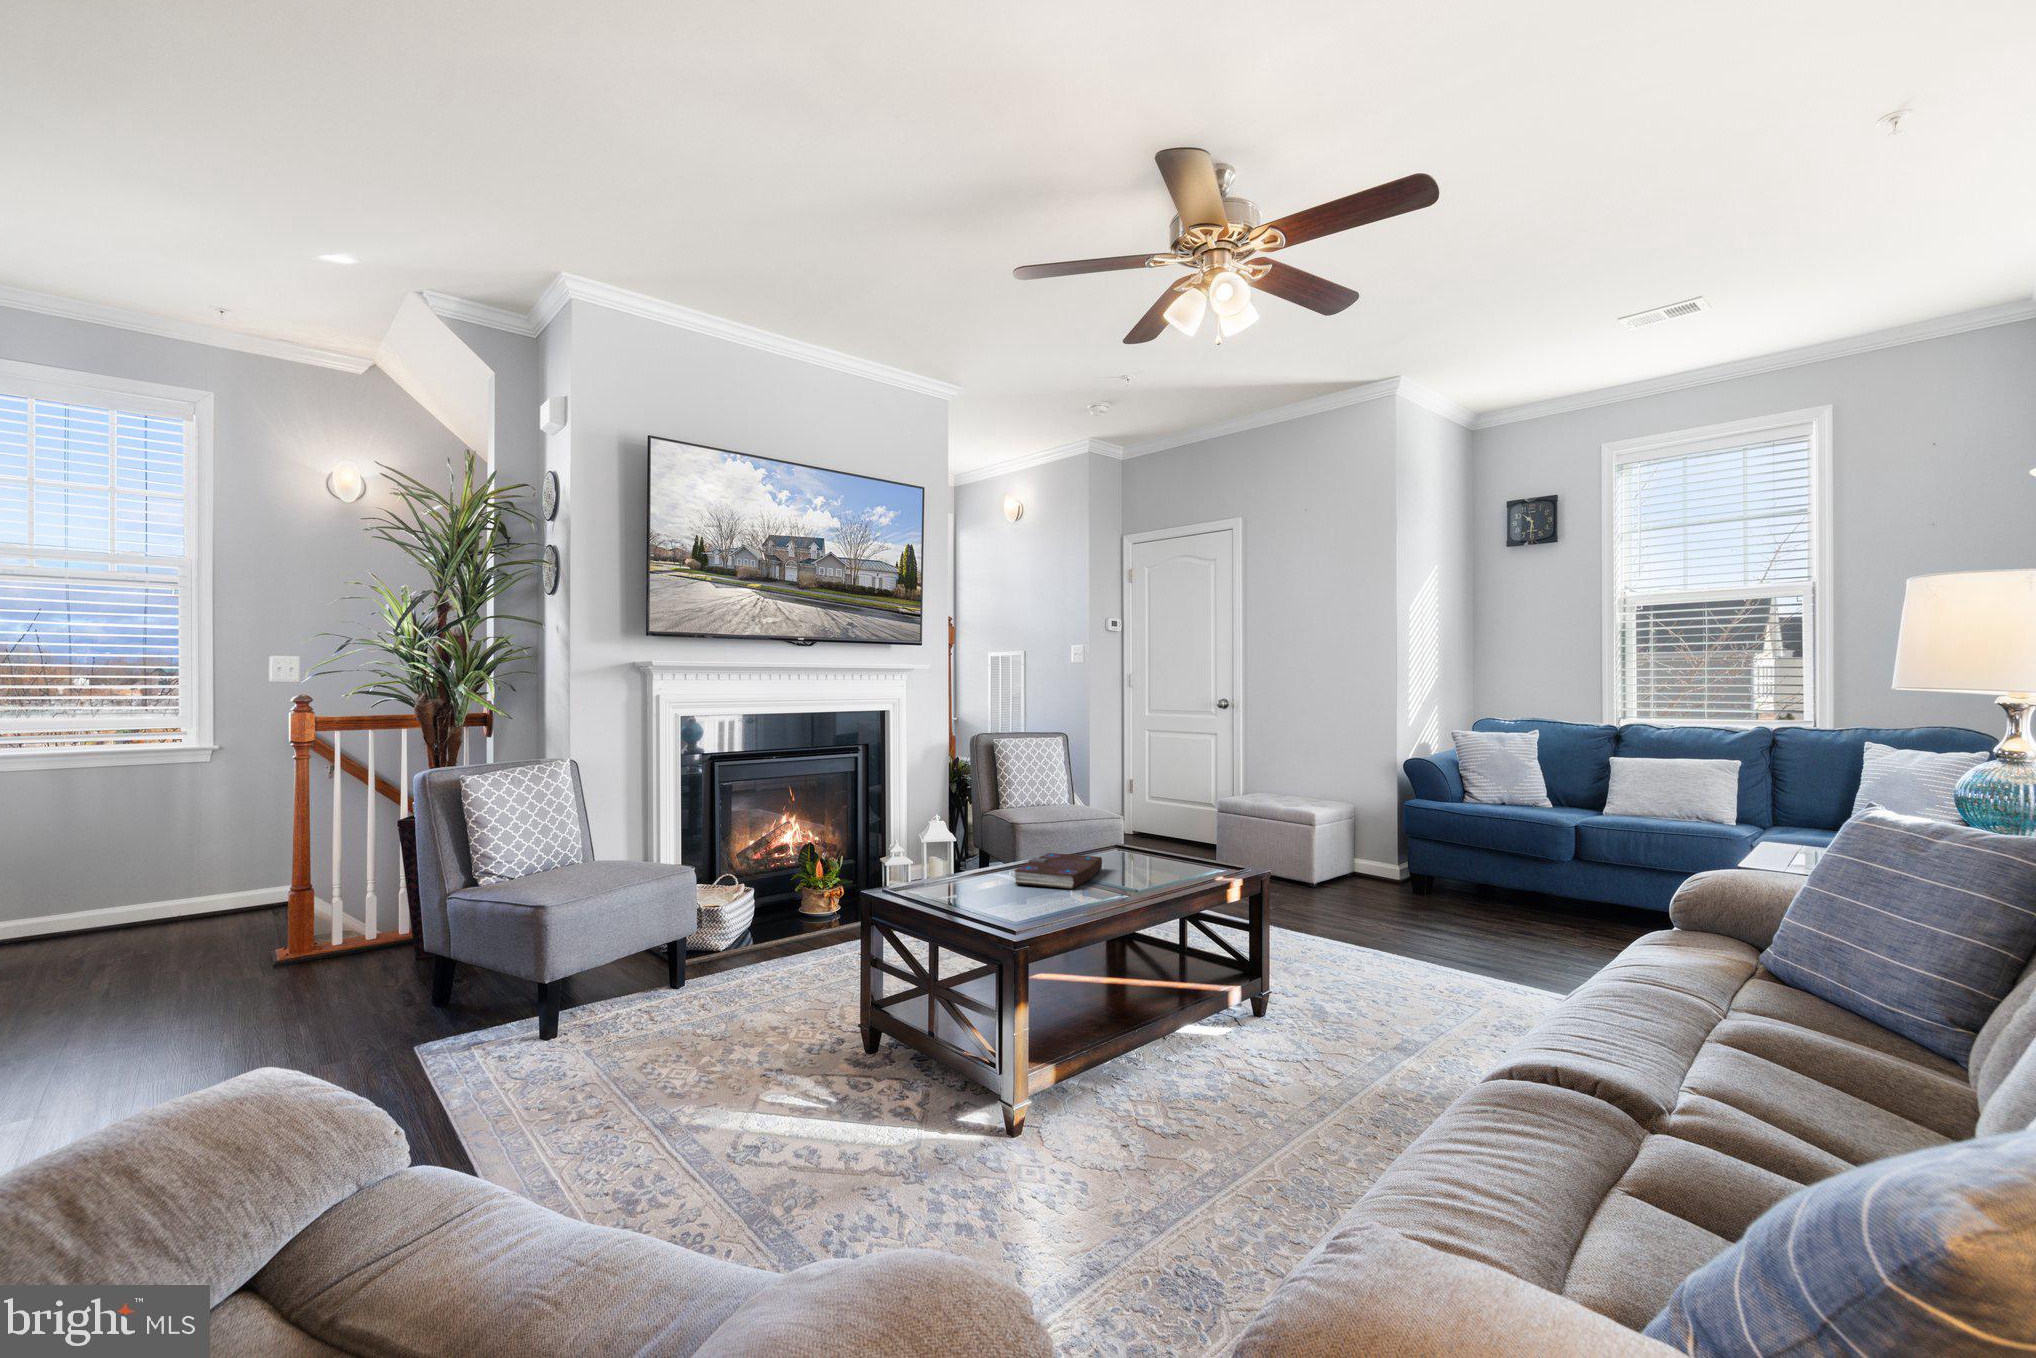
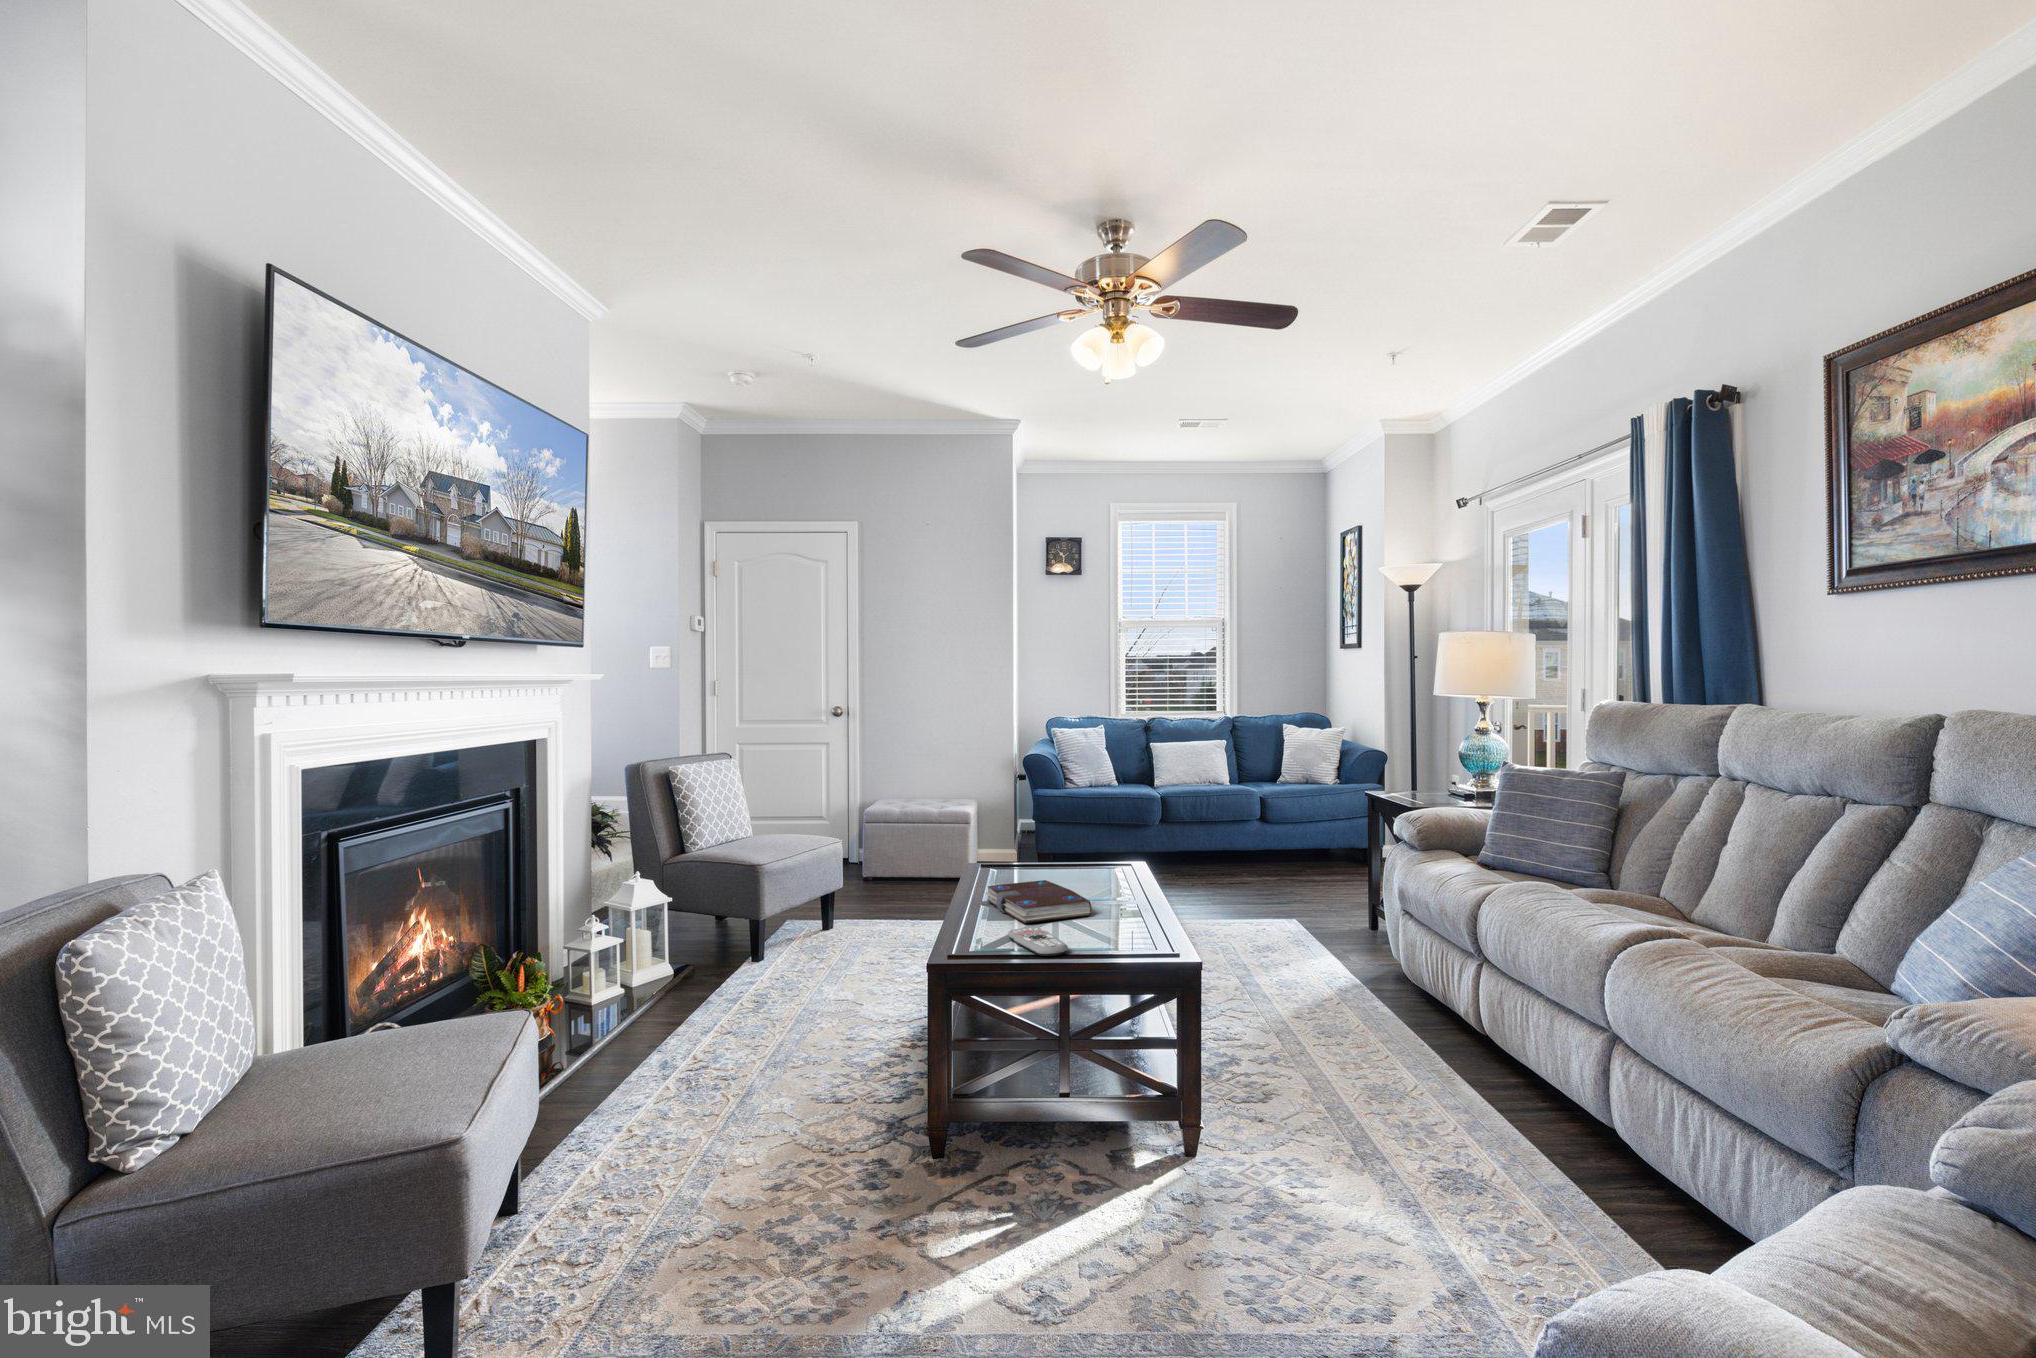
remote control: none [950,884,998,906] -> present [1008,927,1068,956]

